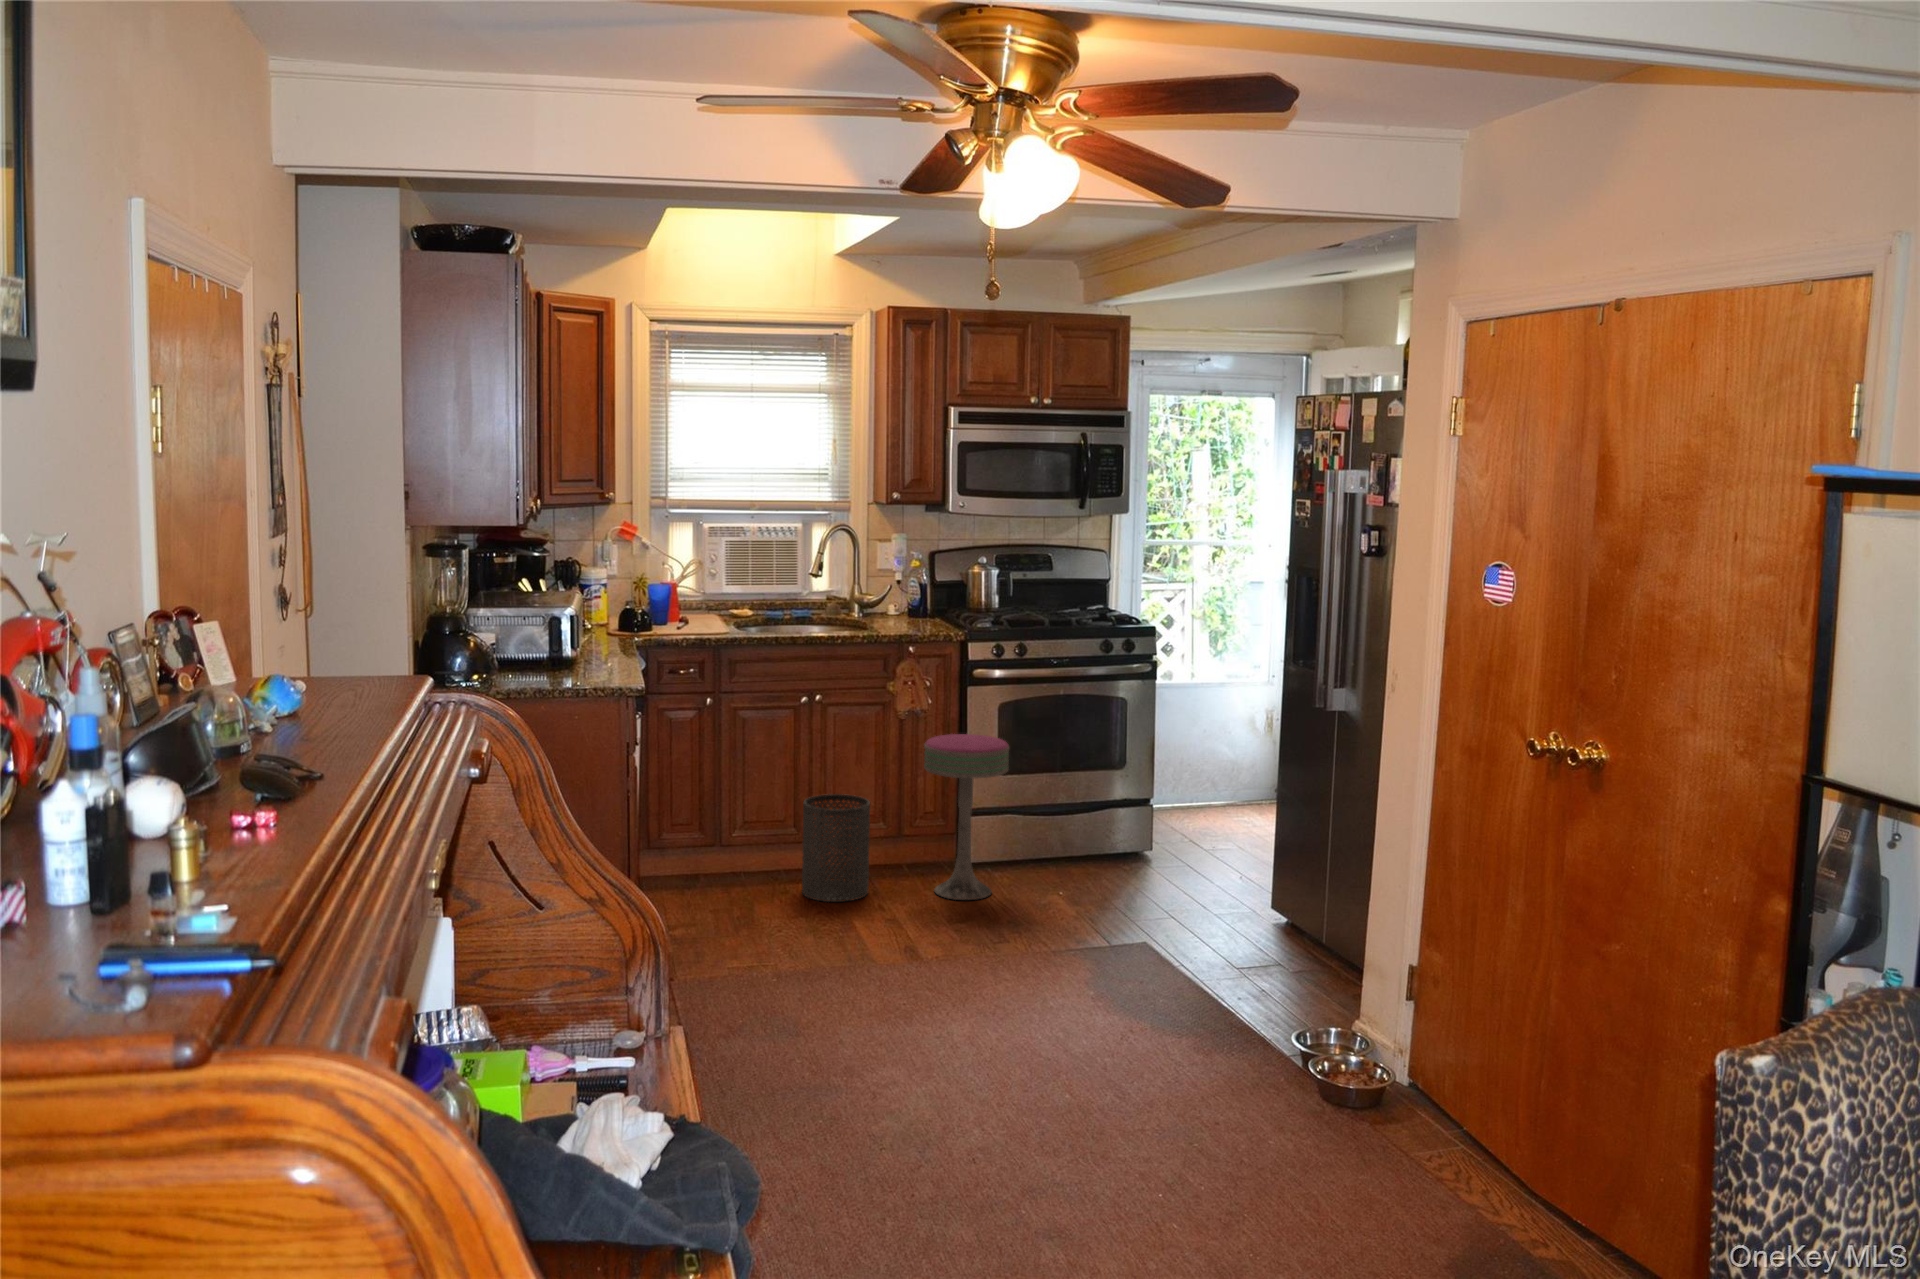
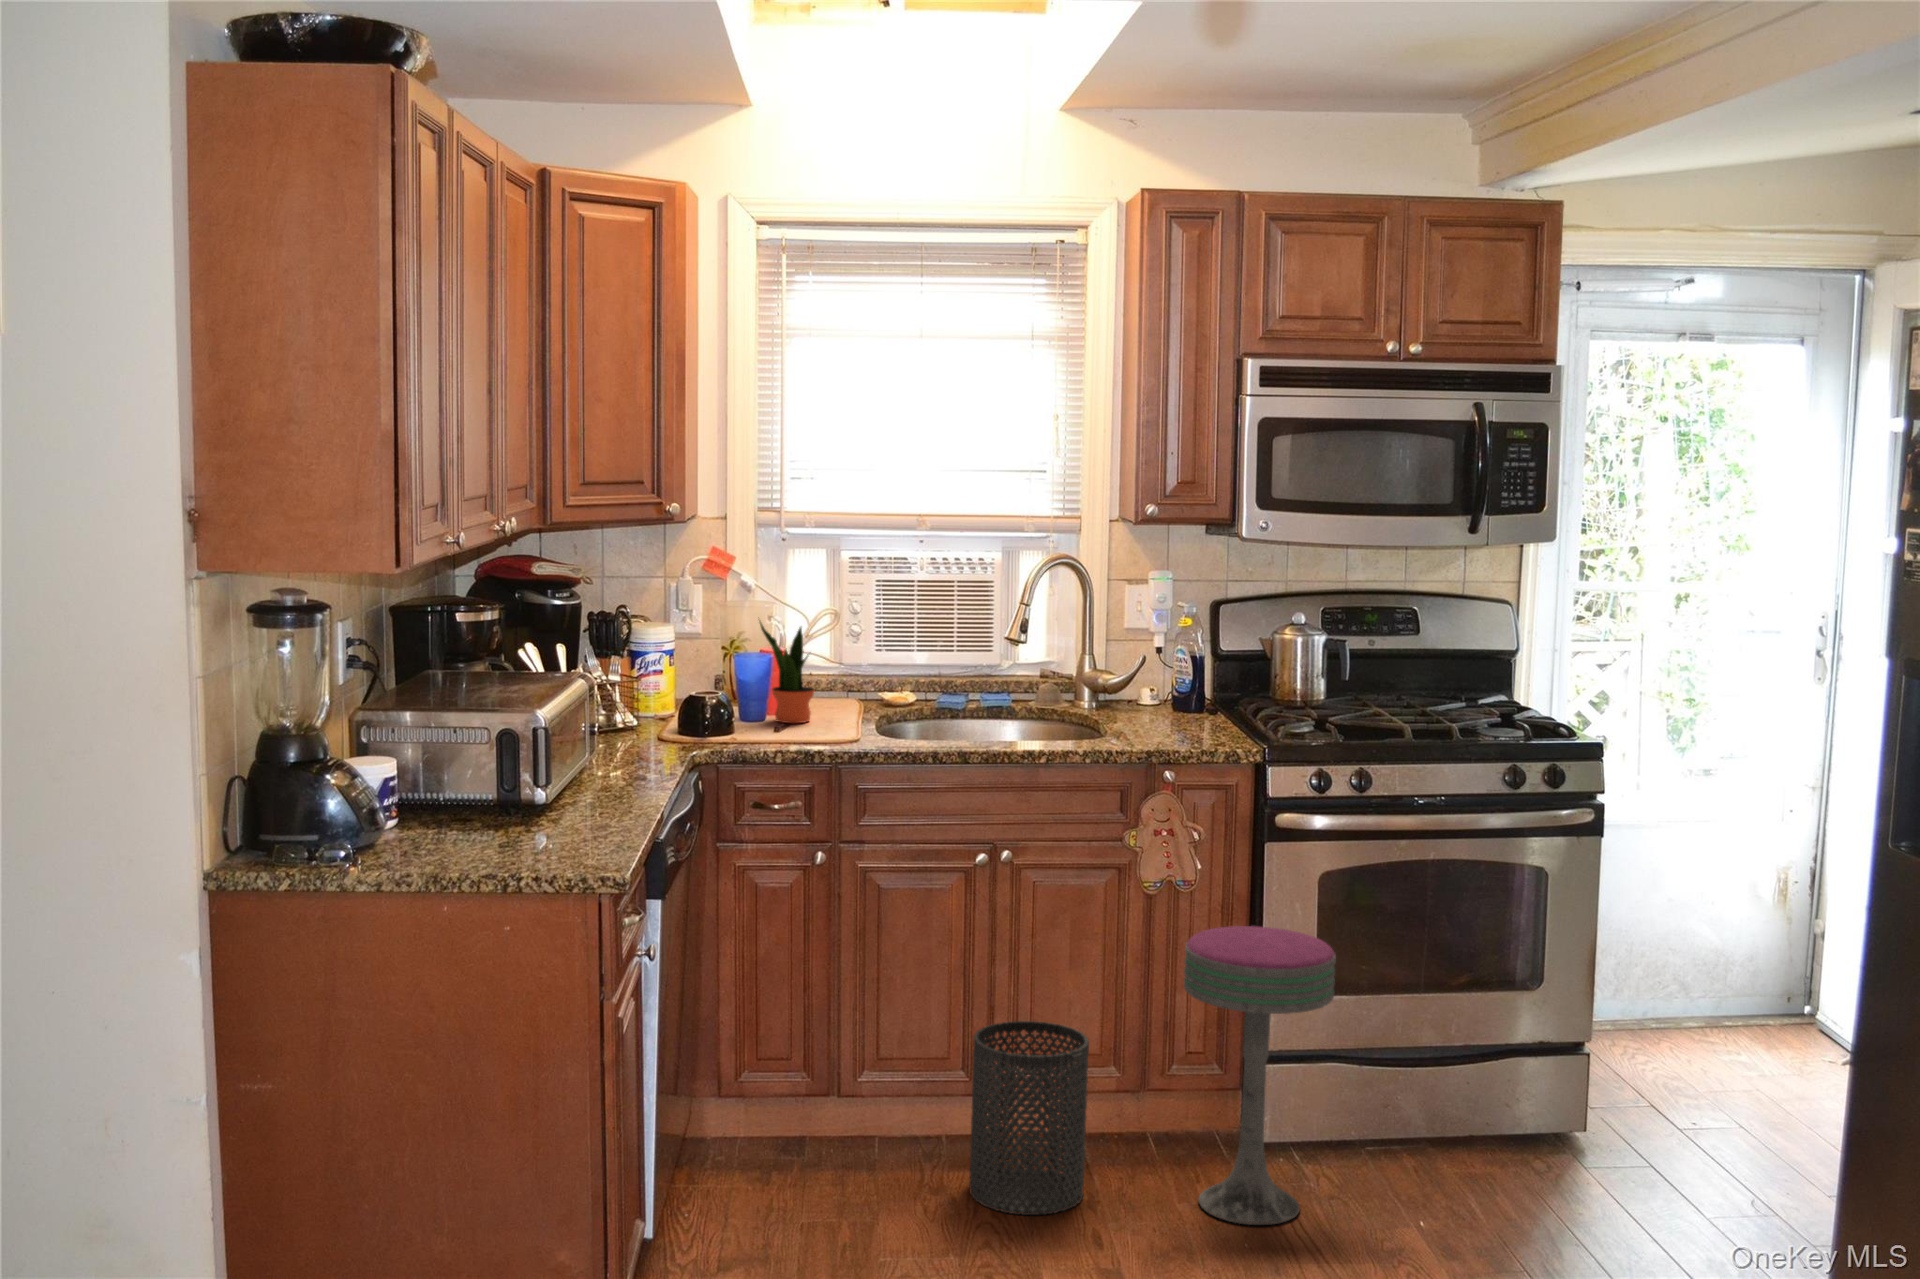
potted plant: none [661,562,697,626] -> present [760,622,814,723]

